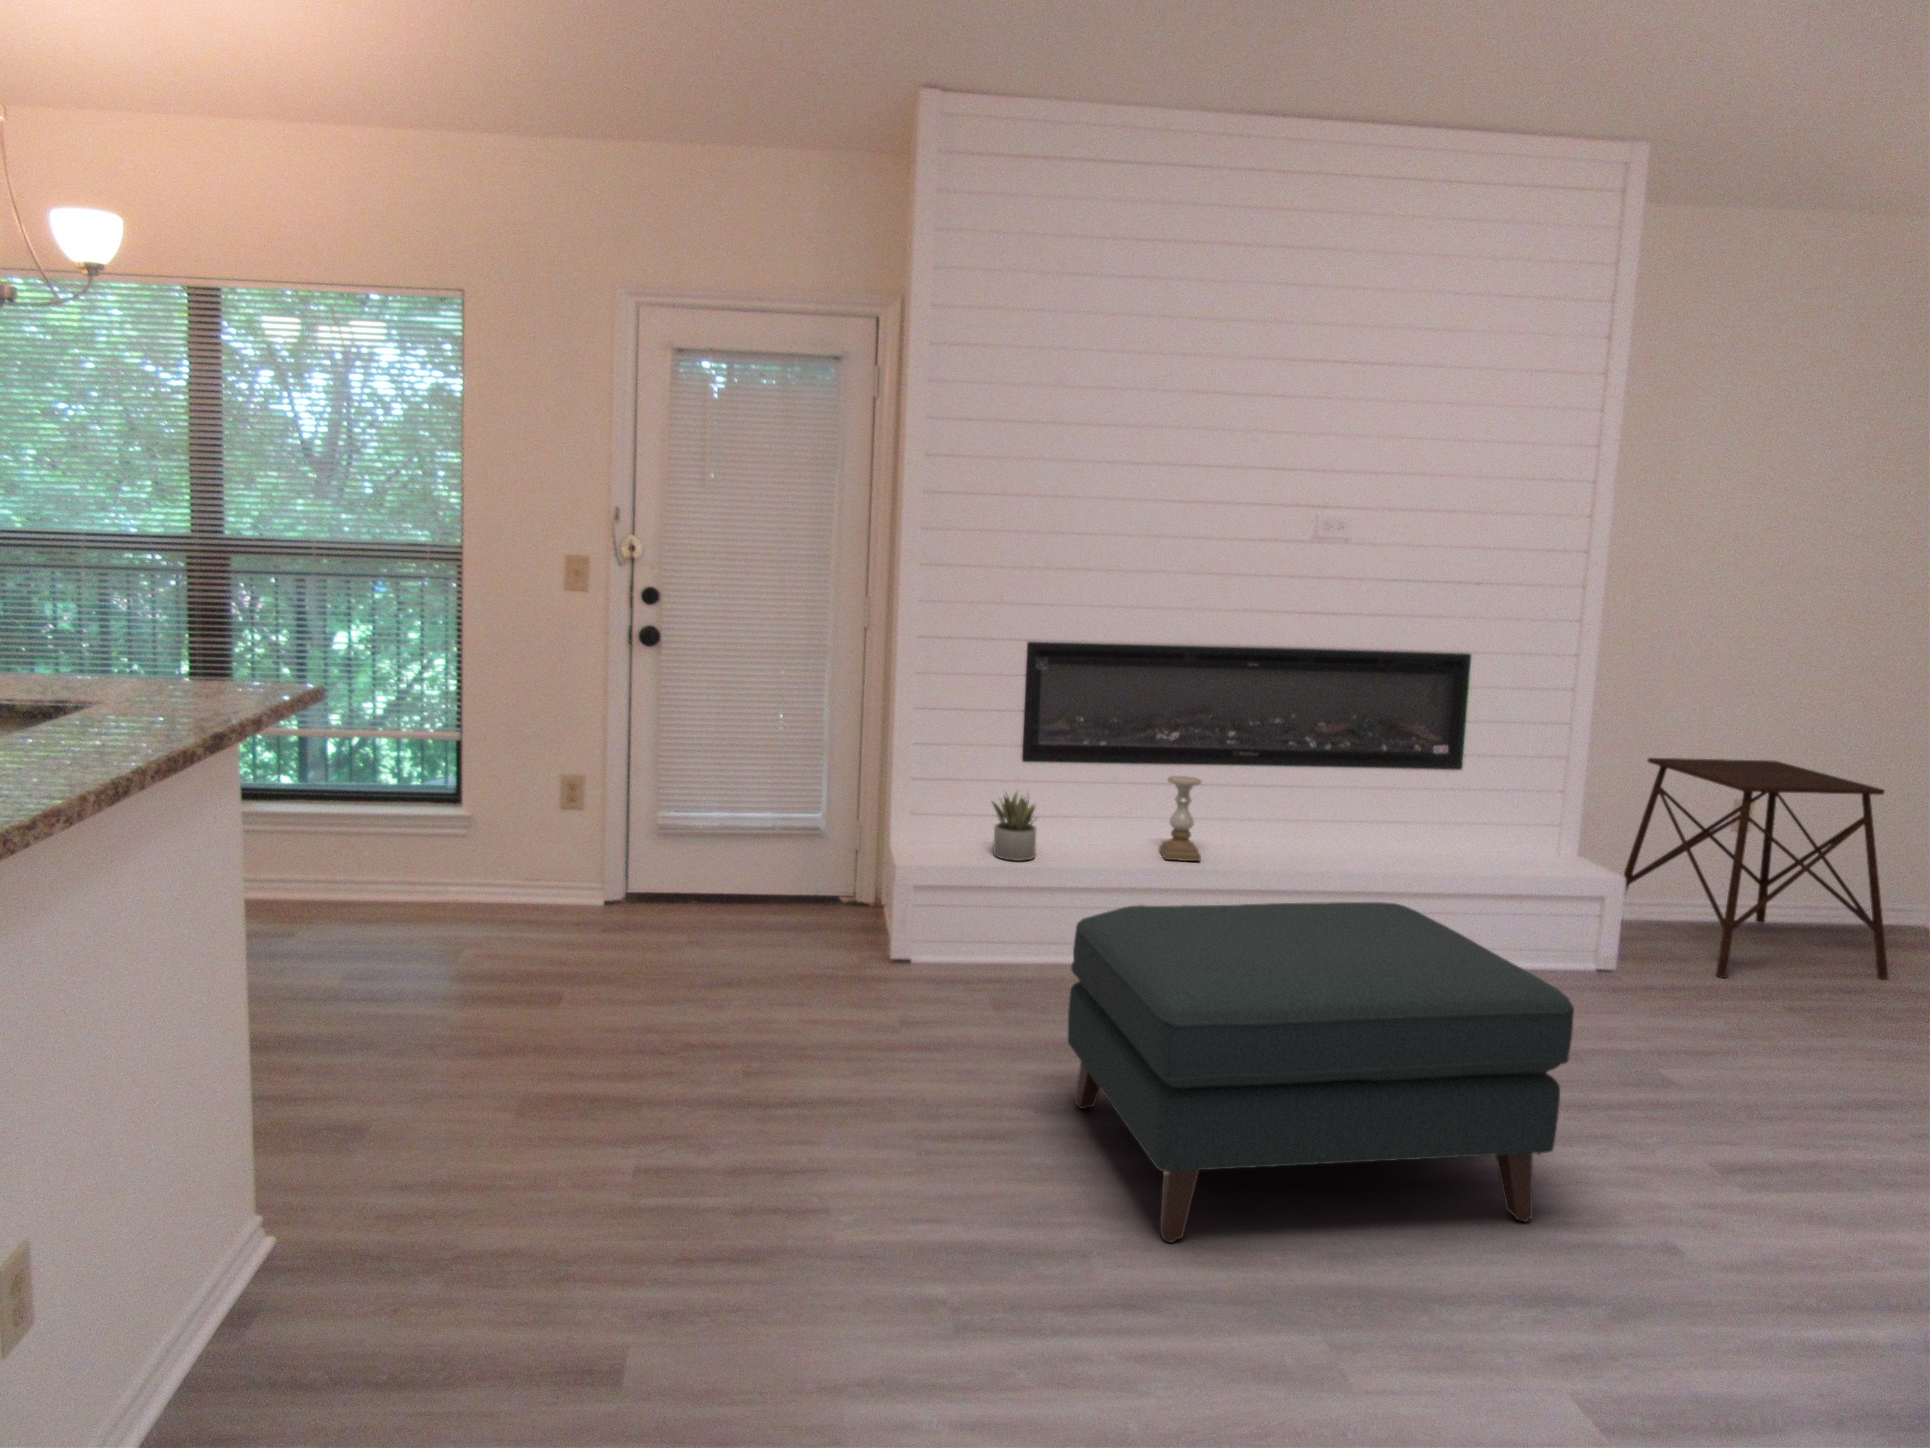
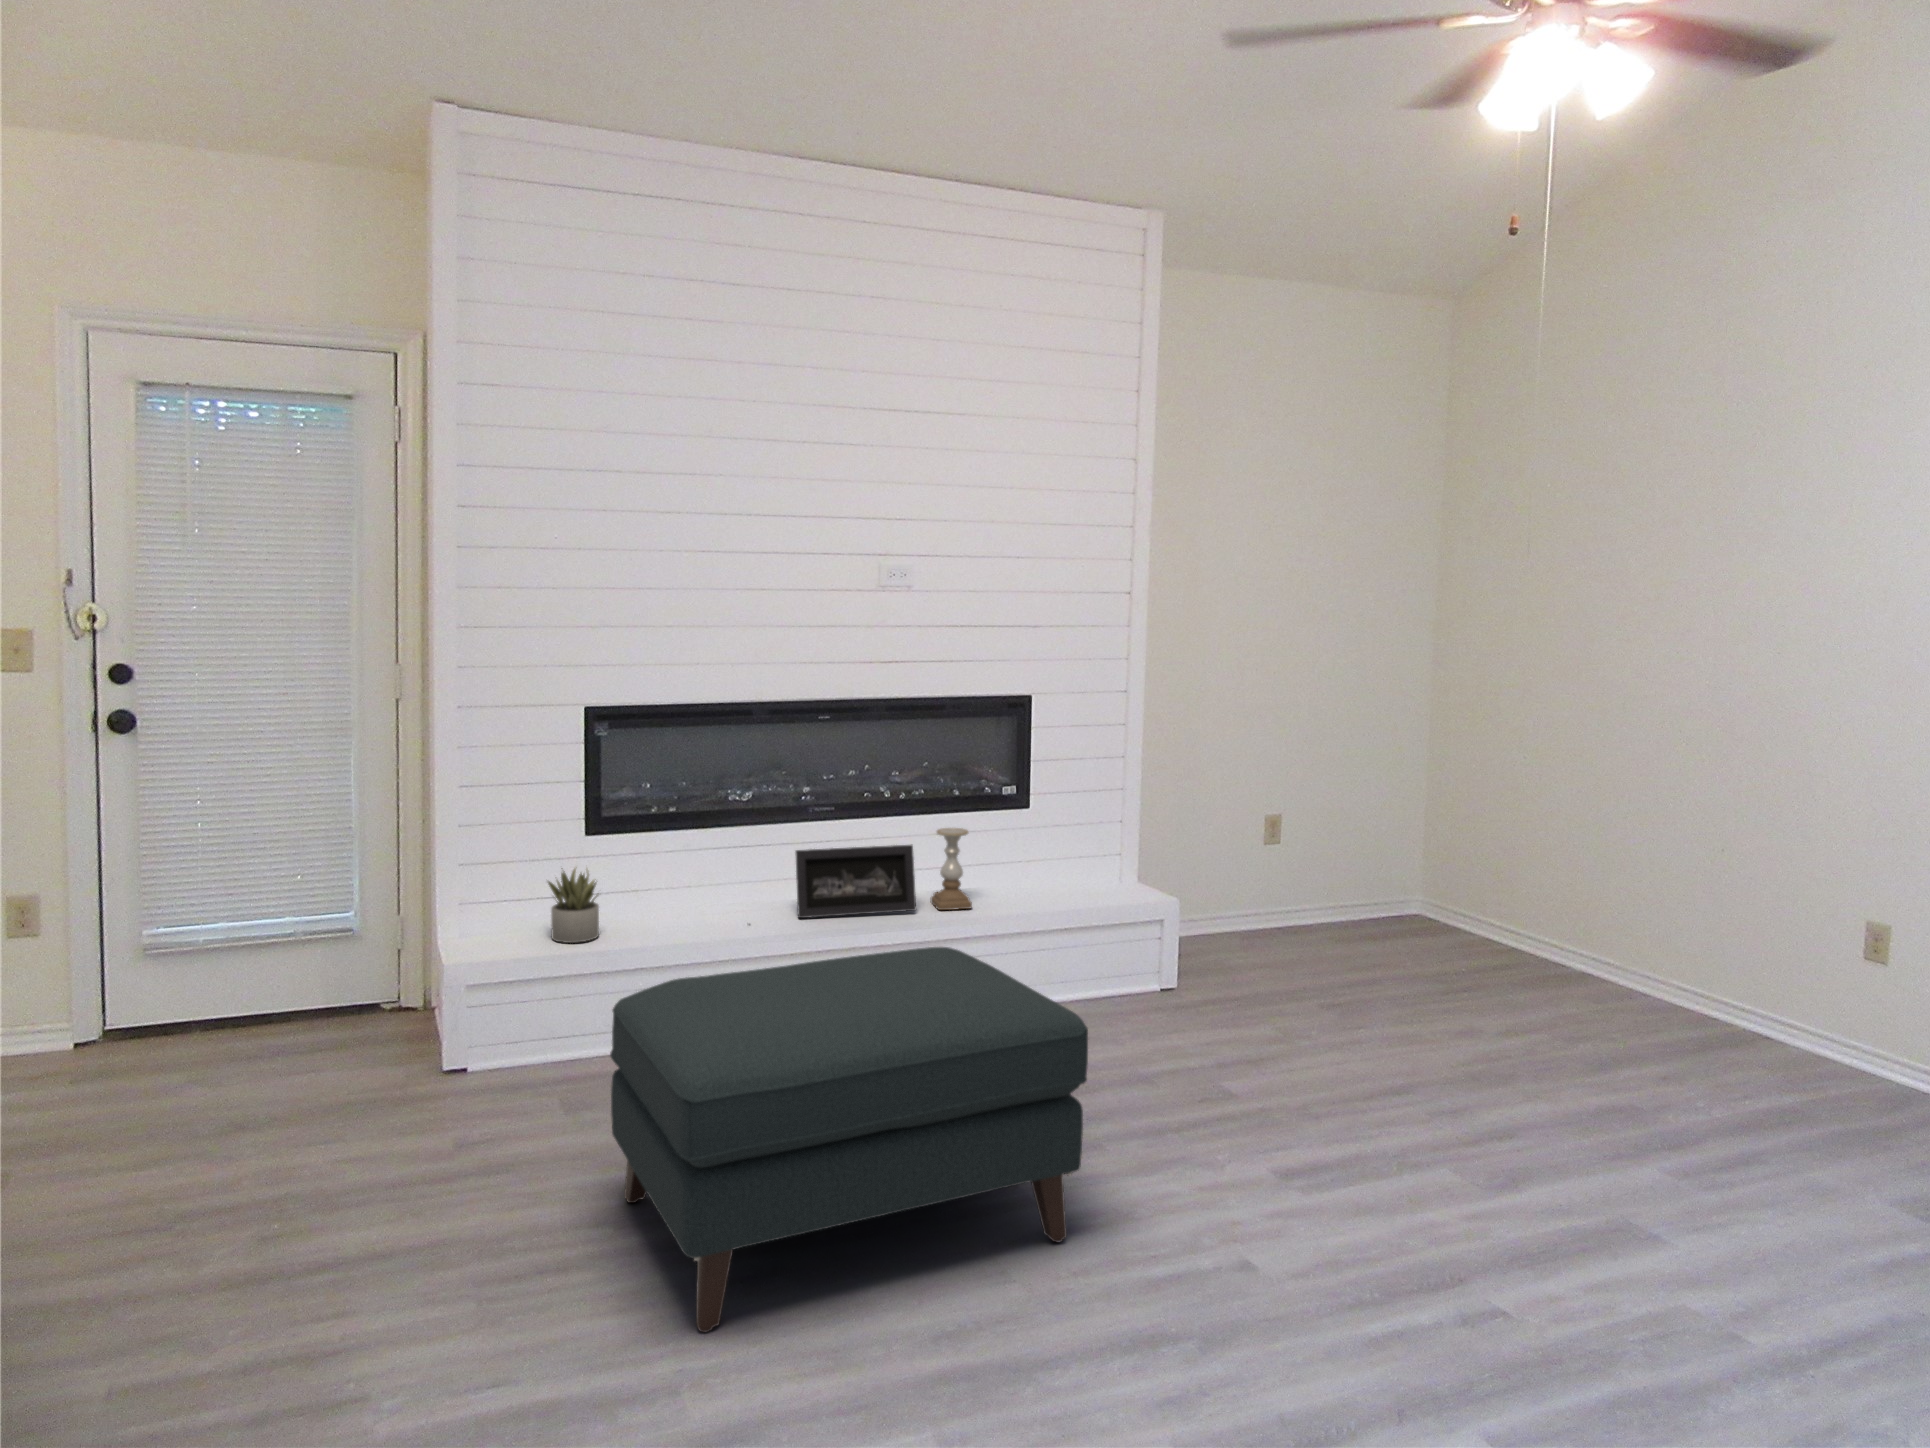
side table: present [1624,758,1888,979] -> none [1173,780,1391,981]
candle holder: present [1159,776,1201,861] -> present [930,828,972,910]
picture frame: none [1219,792,1339,863] -> present [796,845,916,918]

